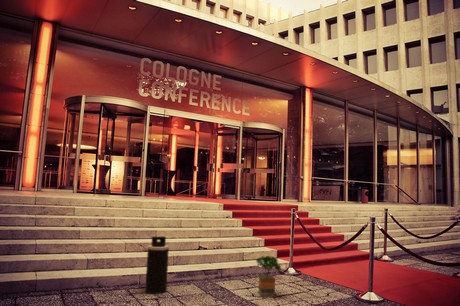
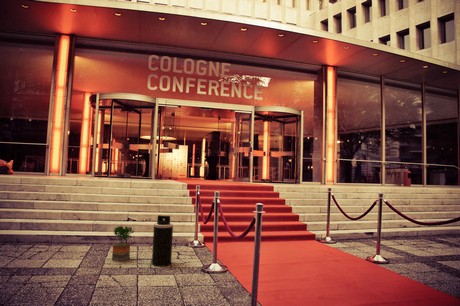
trash can: present [145,237,169,294] -> present [152,215,173,267]

